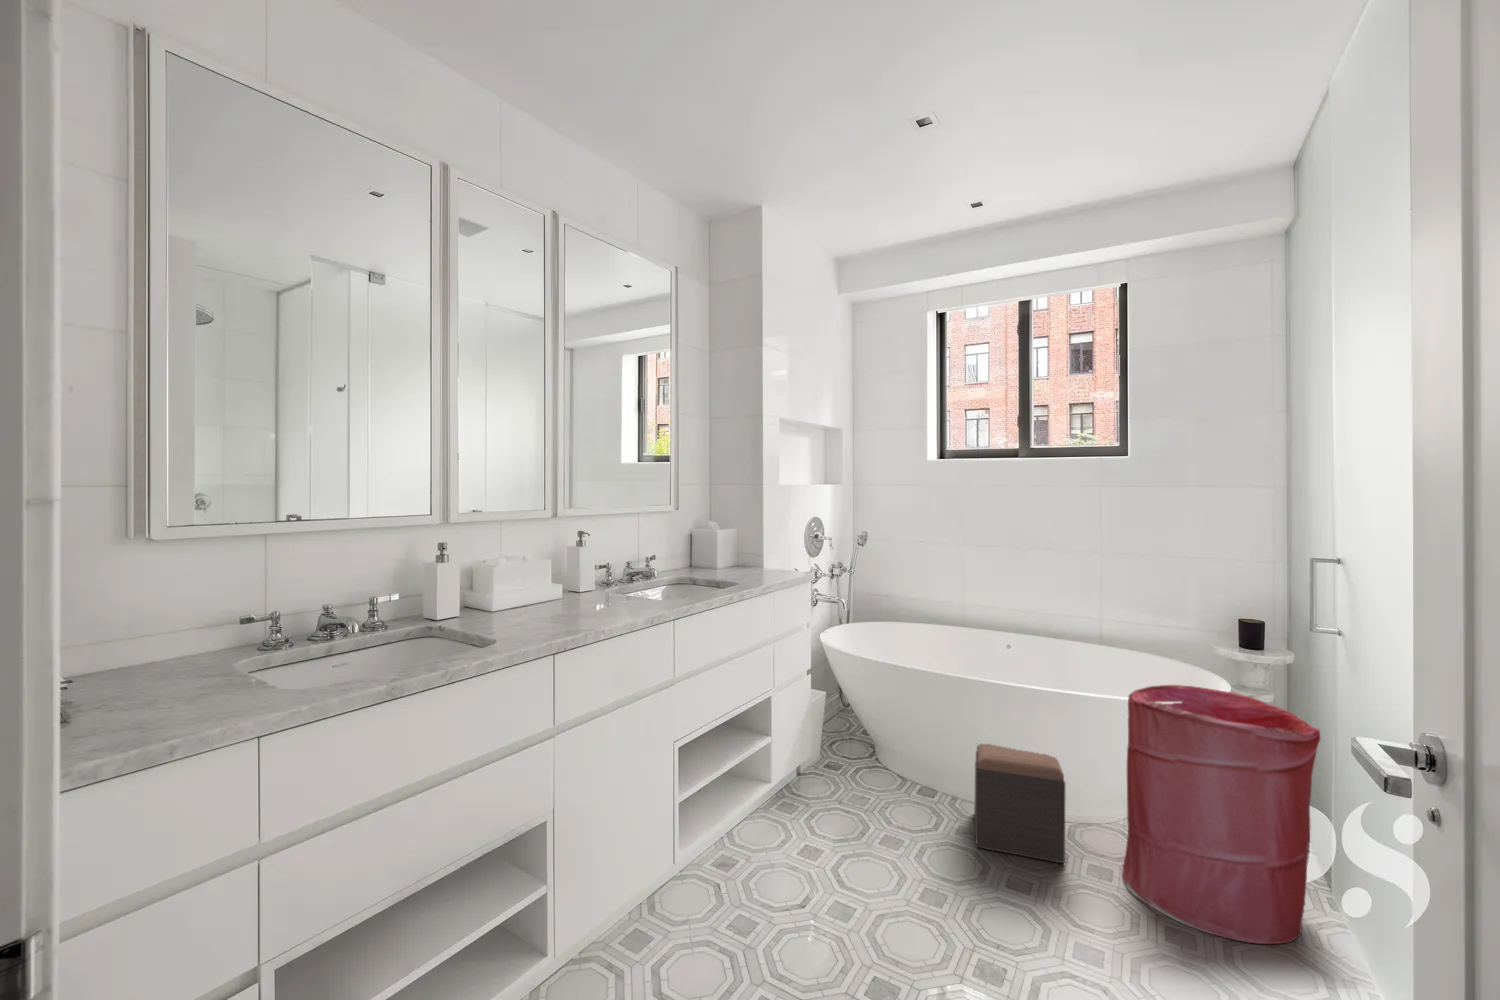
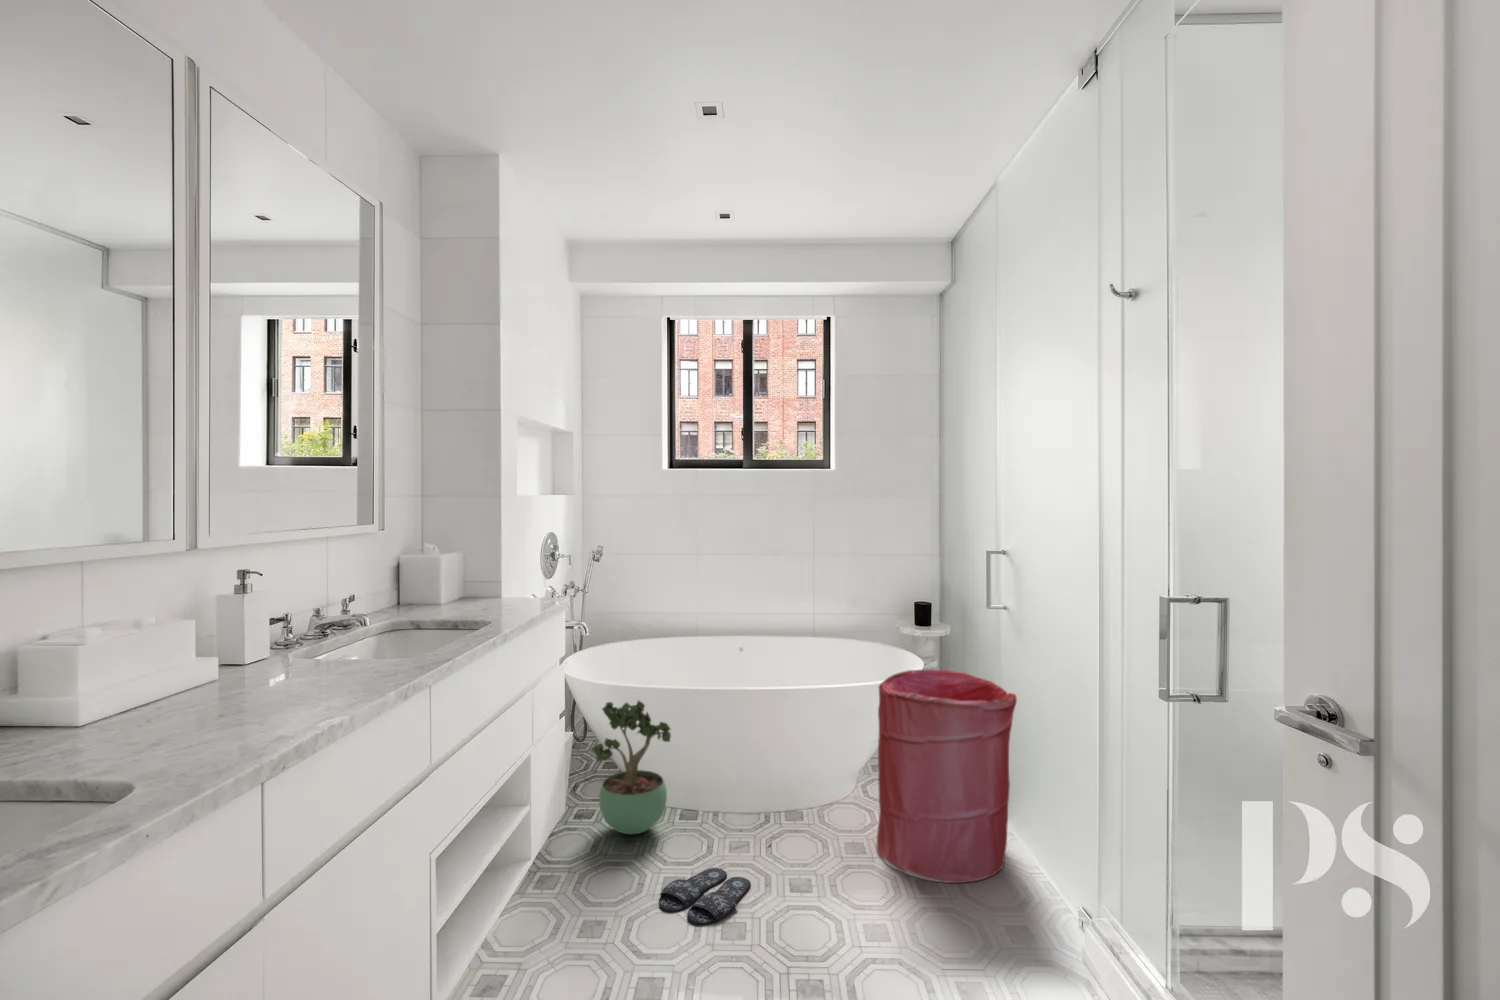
potted plant: none [839,670,905,793] -> present [593,701,671,834]
footstool: present [974,743,1065,863] -> none [740,744,832,863]
slippers: none [872,839,965,885] -> present [659,868,751,925]

